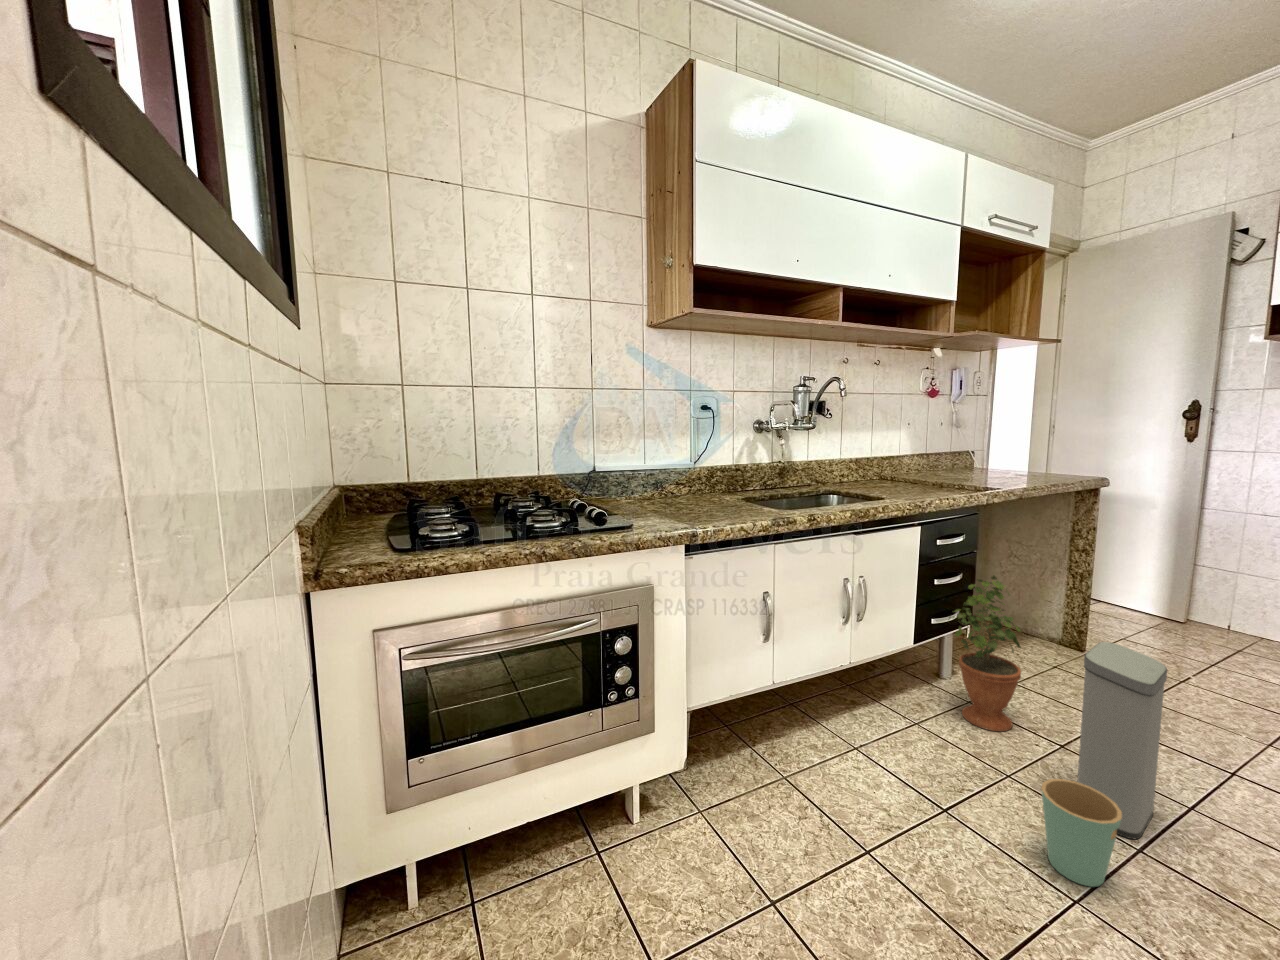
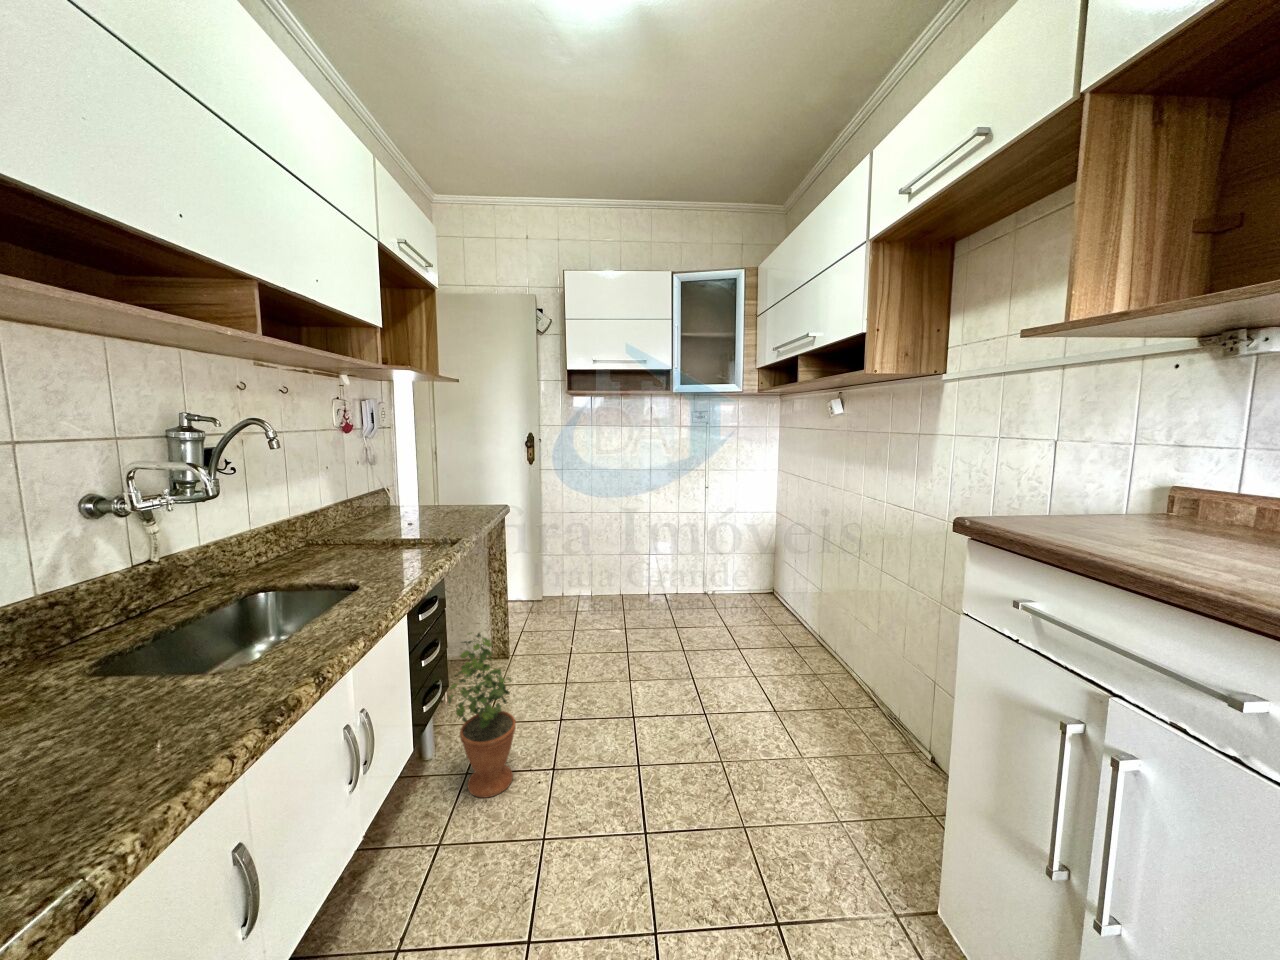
trash can: present [1041,642,1167,887] -> none [586,666,661,912]

